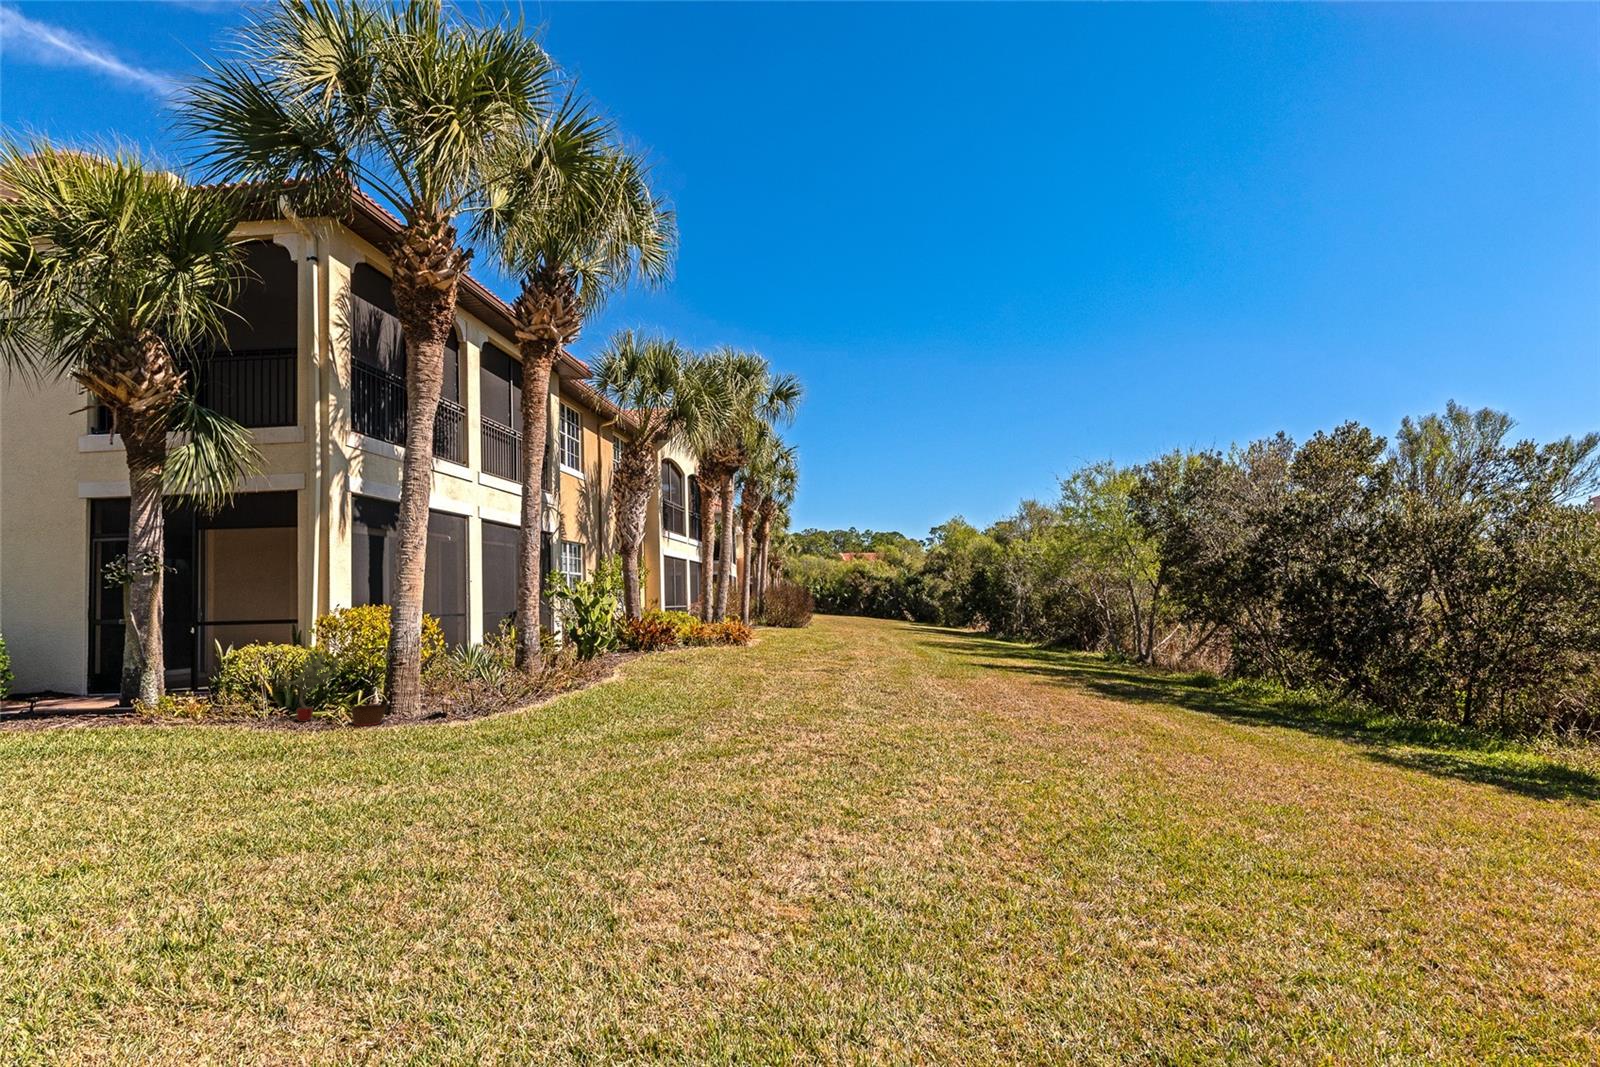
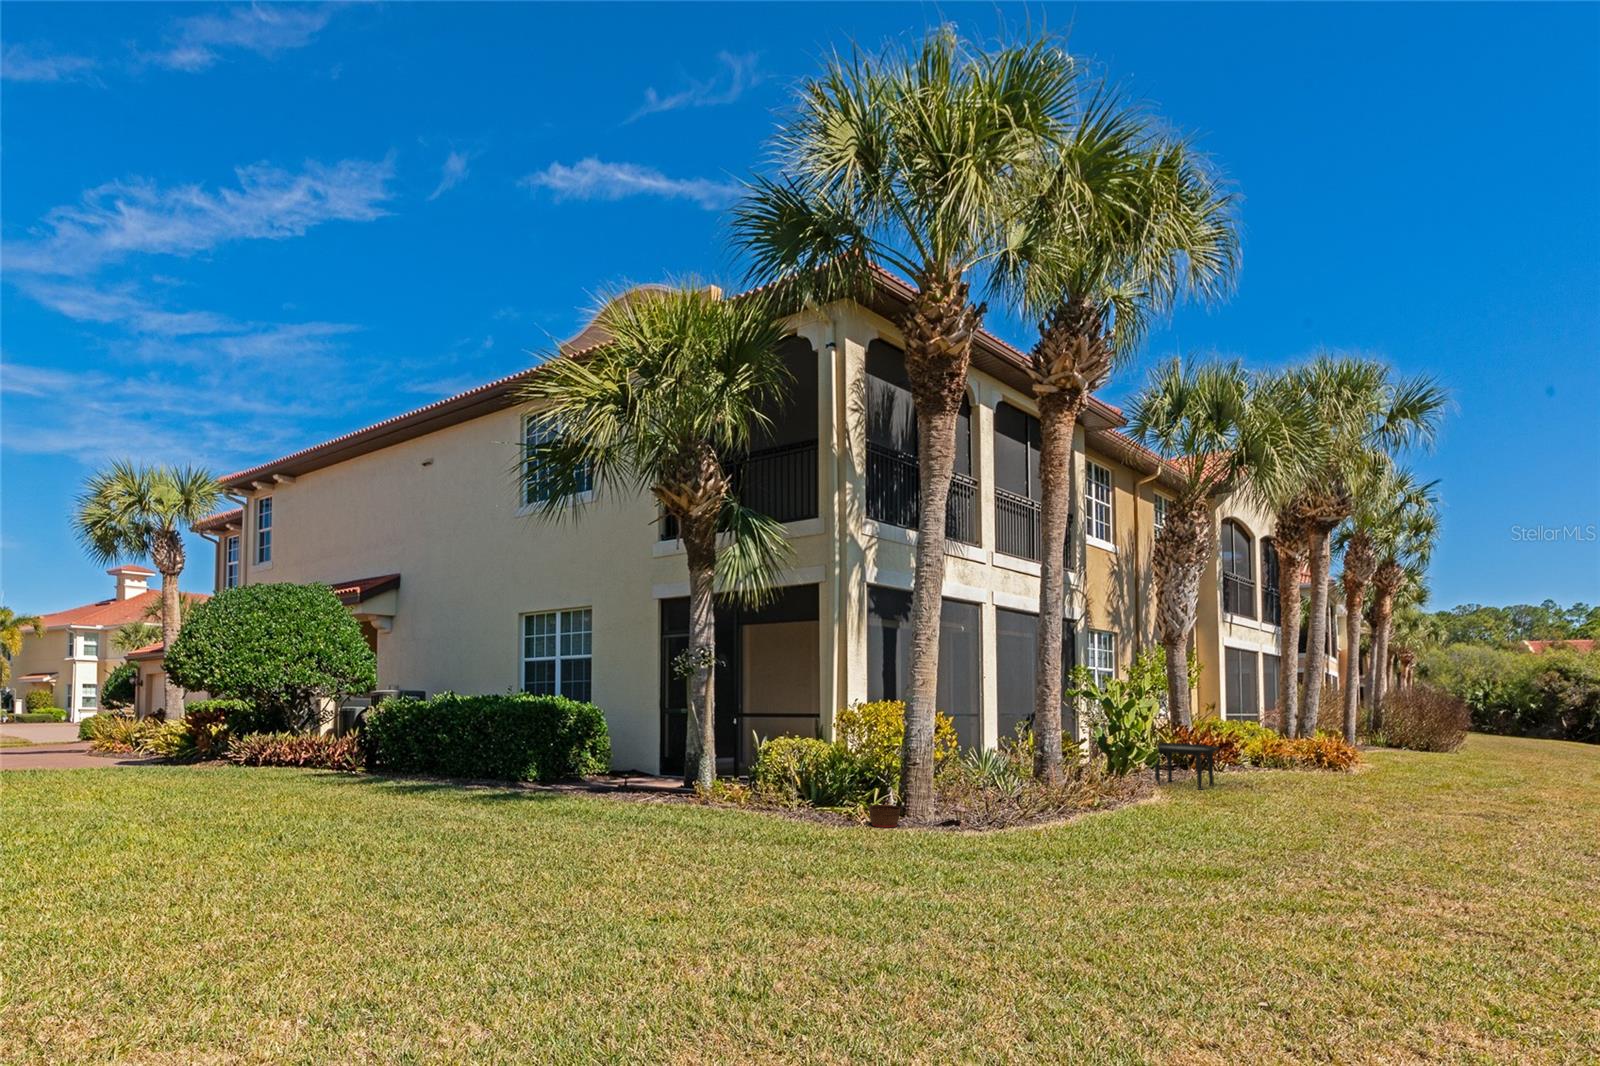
round table: none [609,630,661,664] -> present [1155,743,1219,790]
potted tree: present [276,651,338,722] -> none [803,744,857,817]

